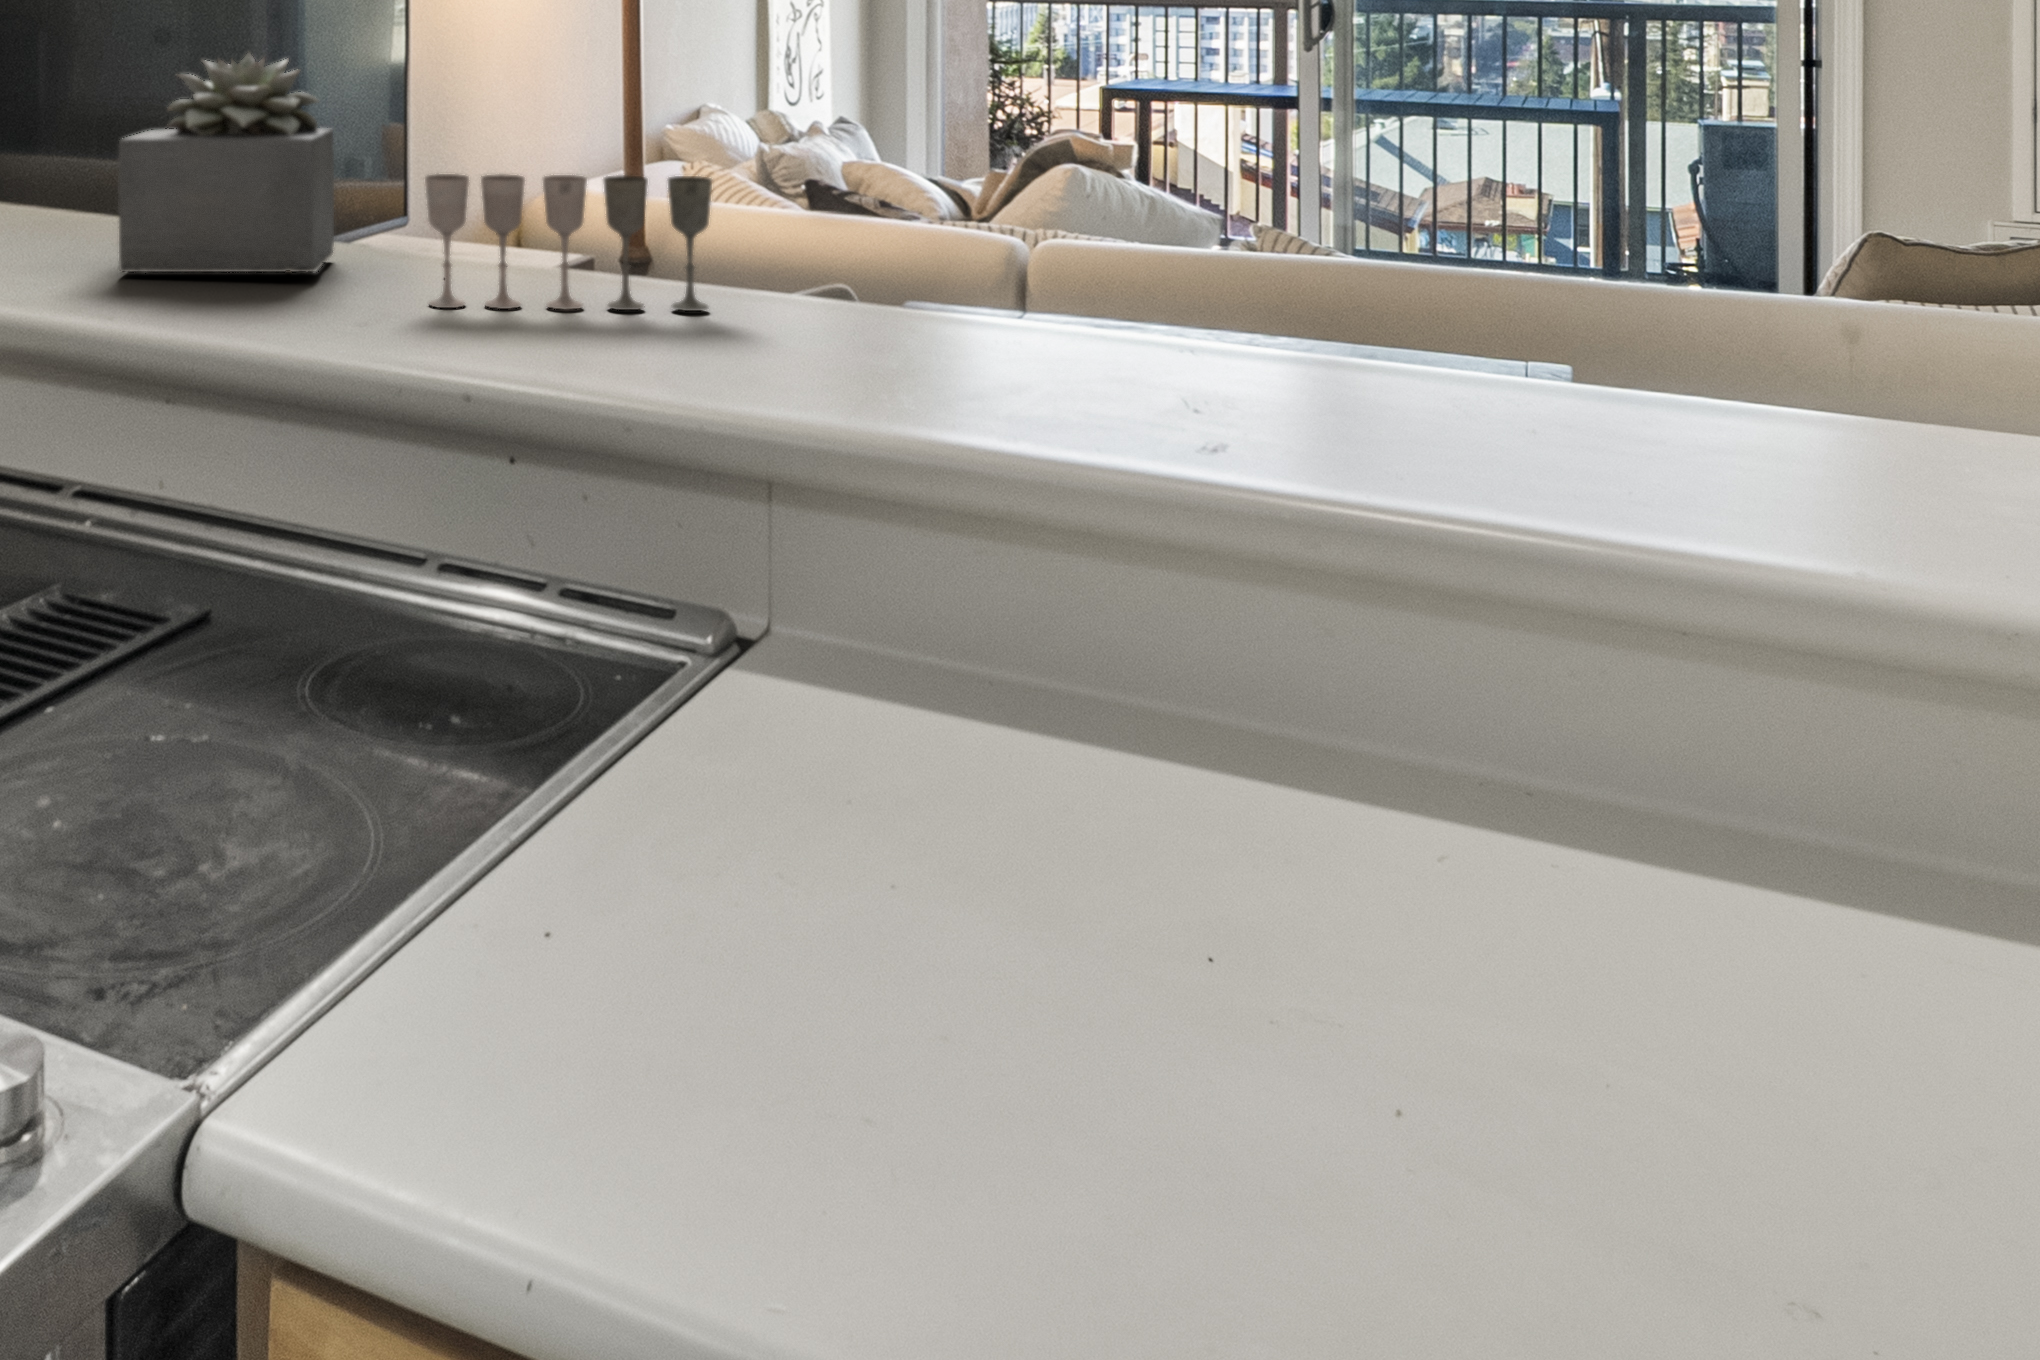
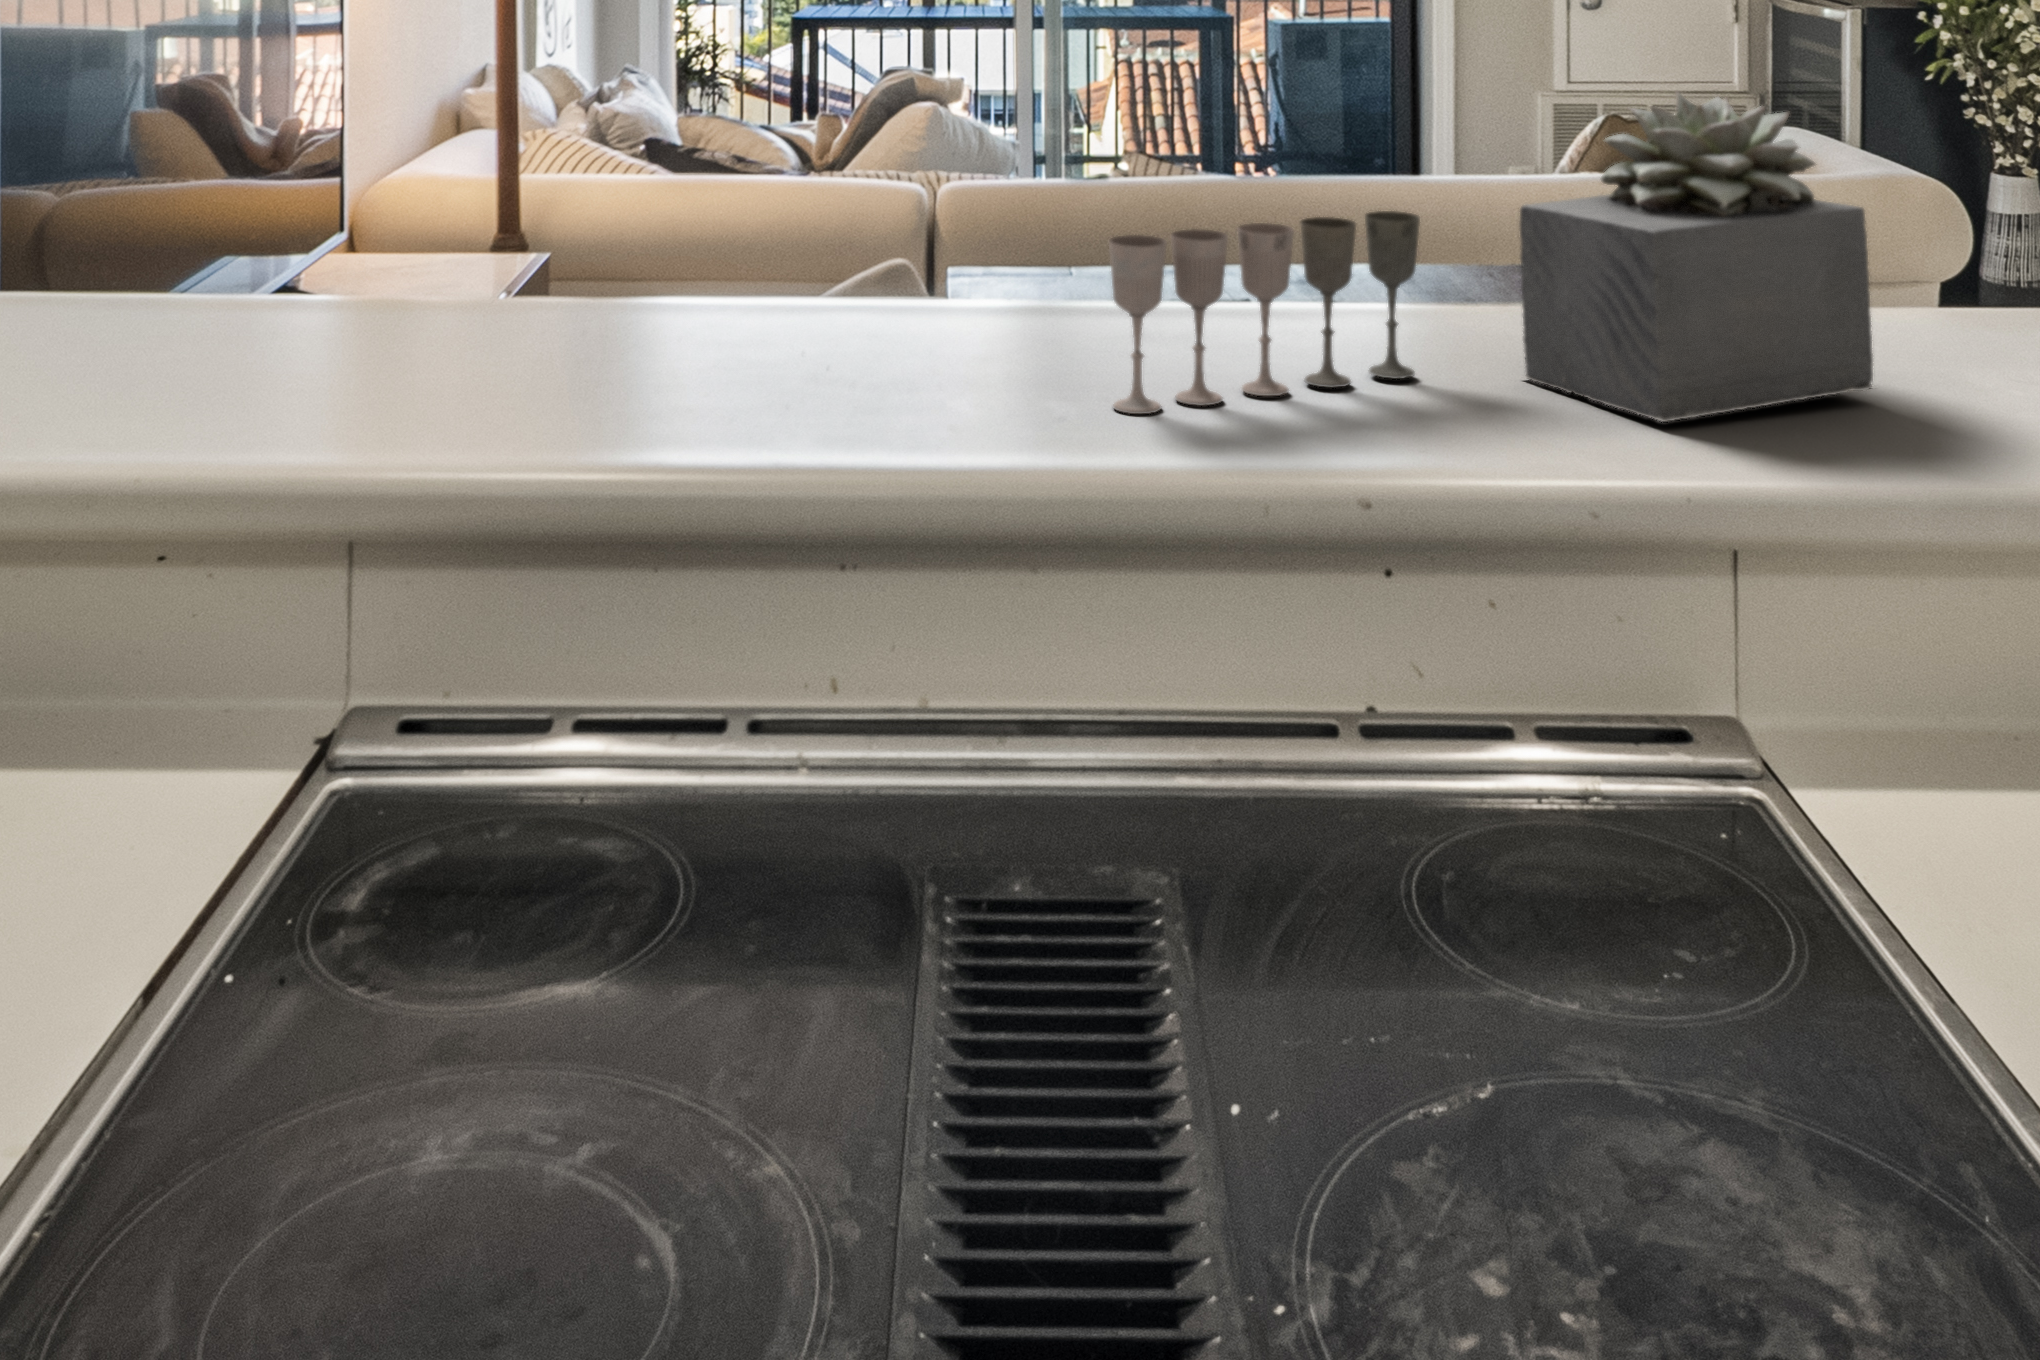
succulent plant: present [118,53,334,272] -> present [1520,91,1873,422]

